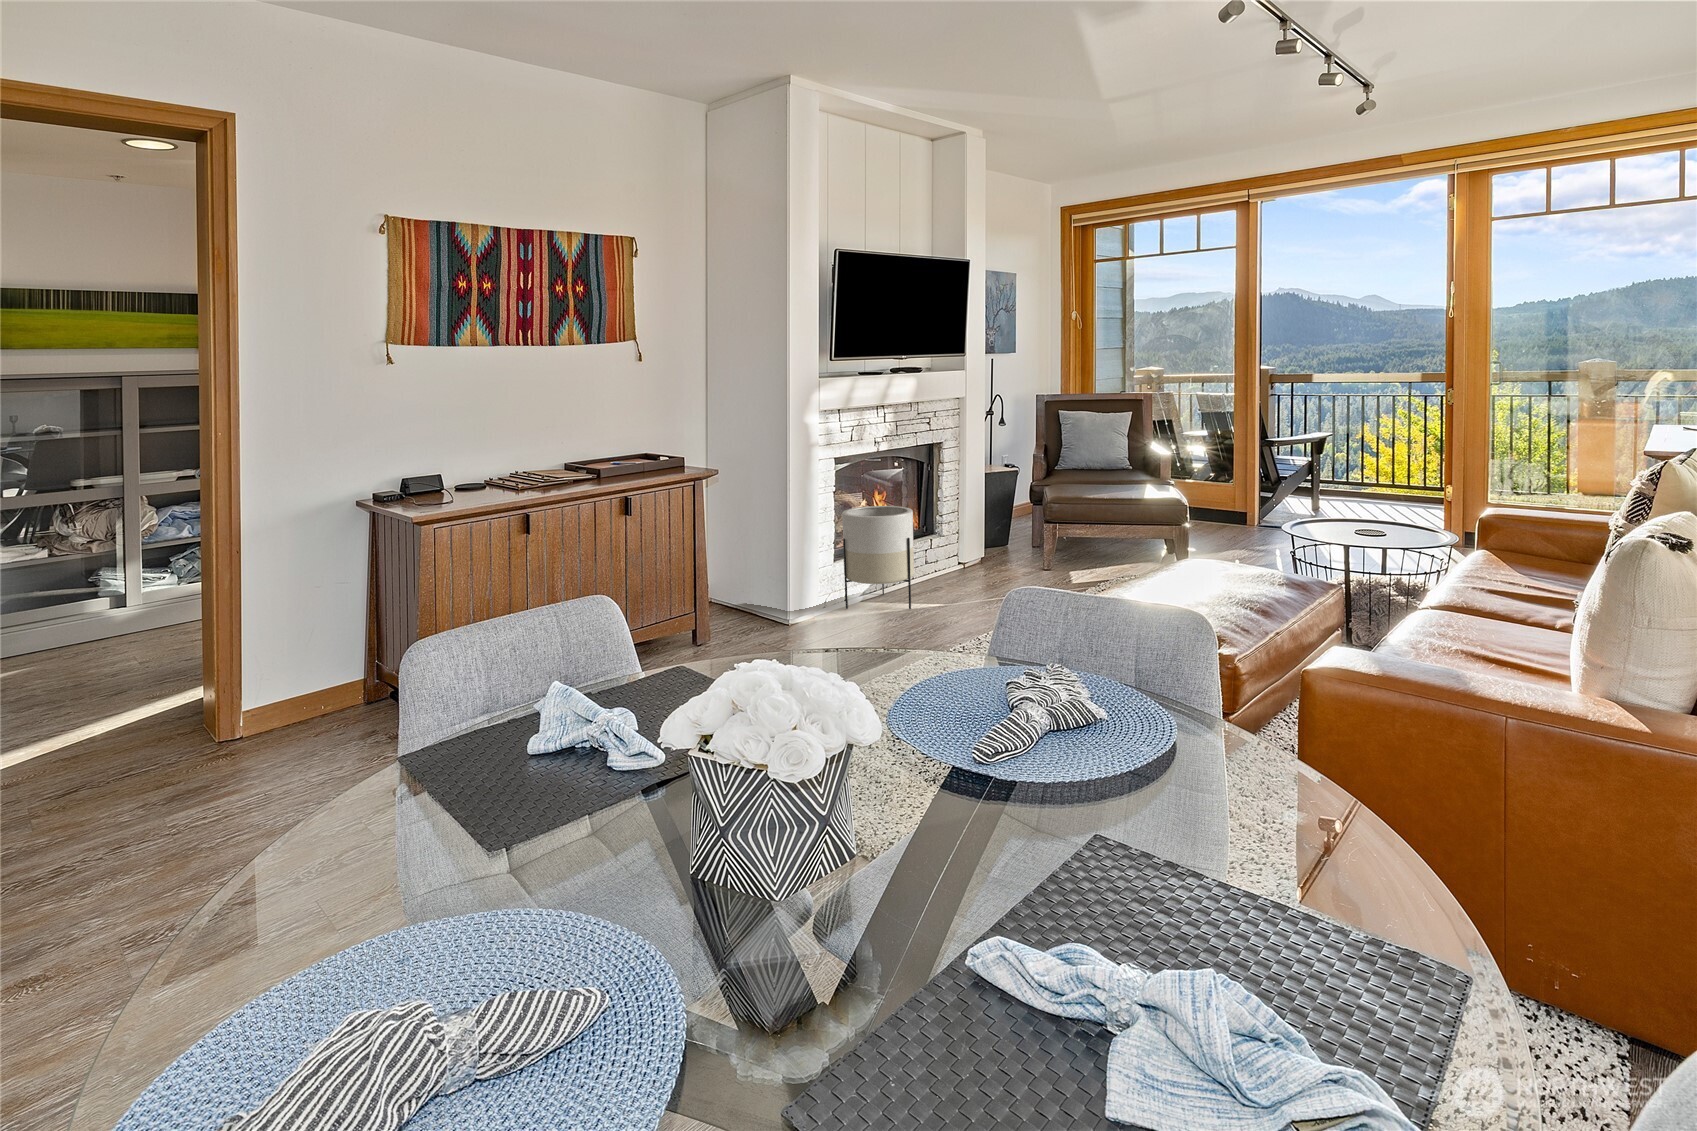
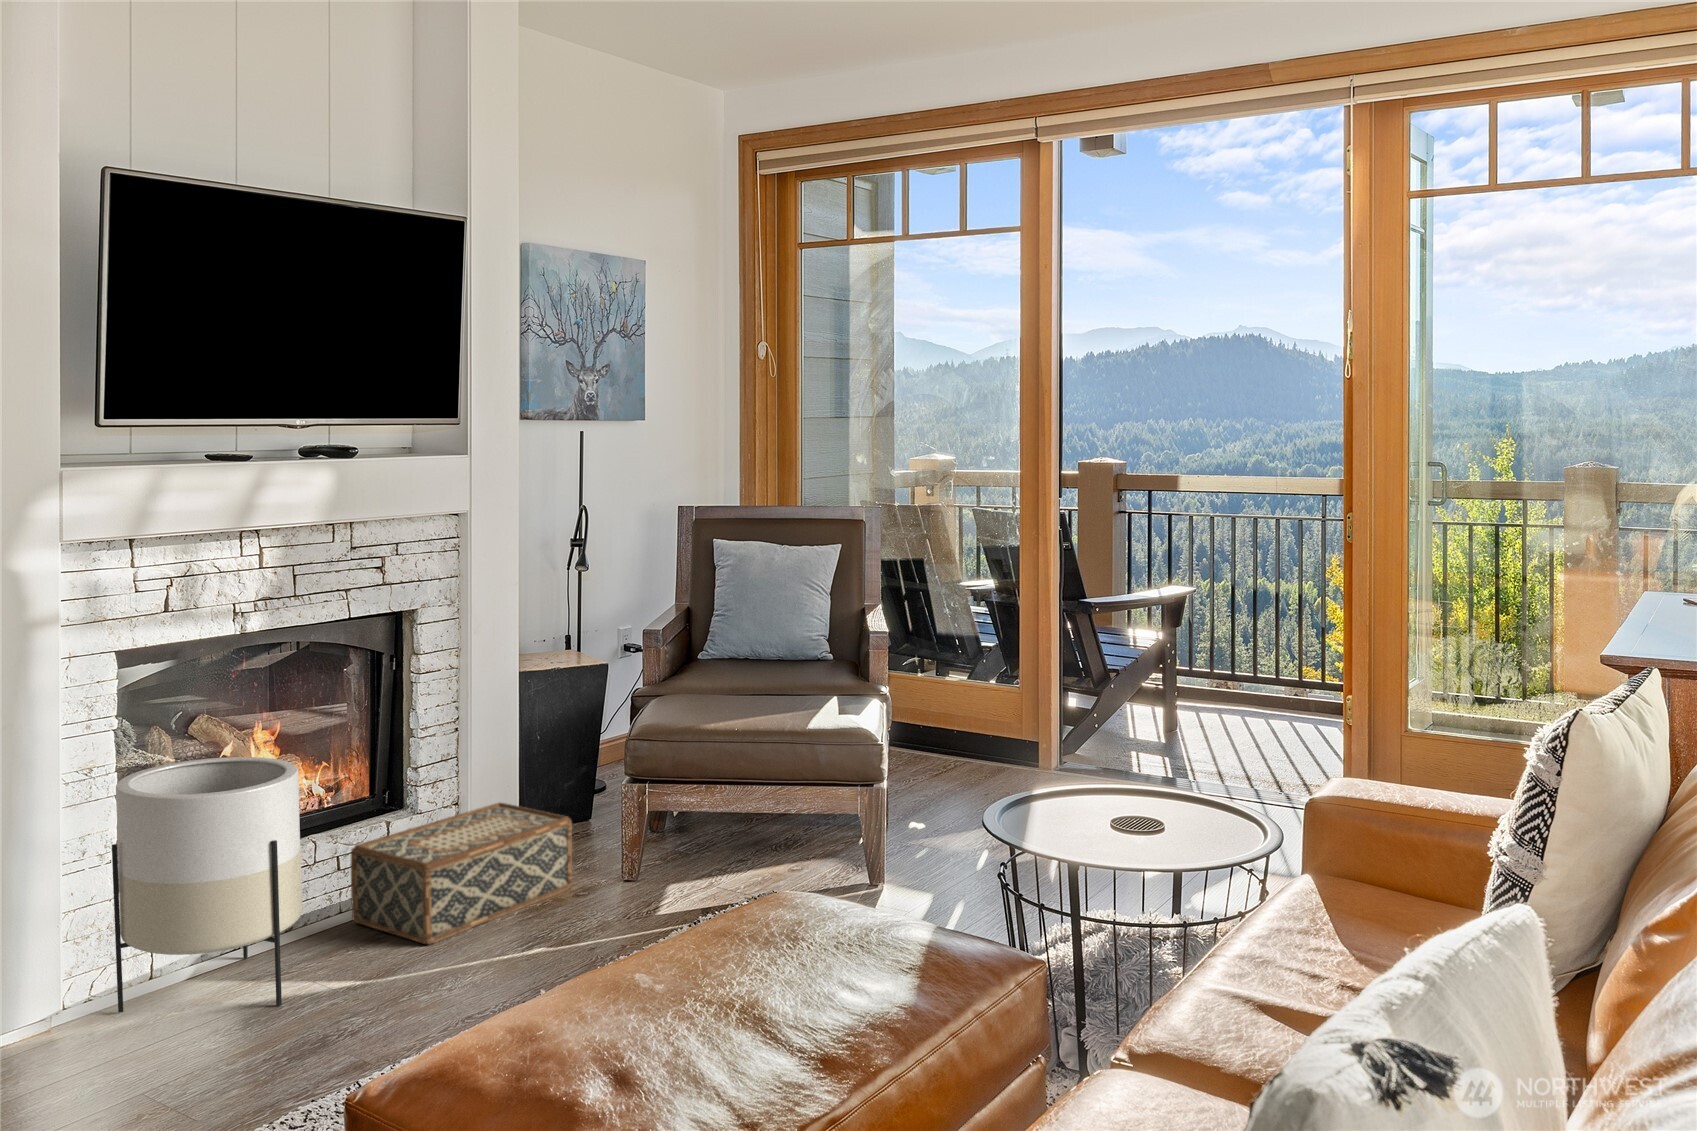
woven basket: none [920,536,1013,592] -> present [351,803,572,944]

